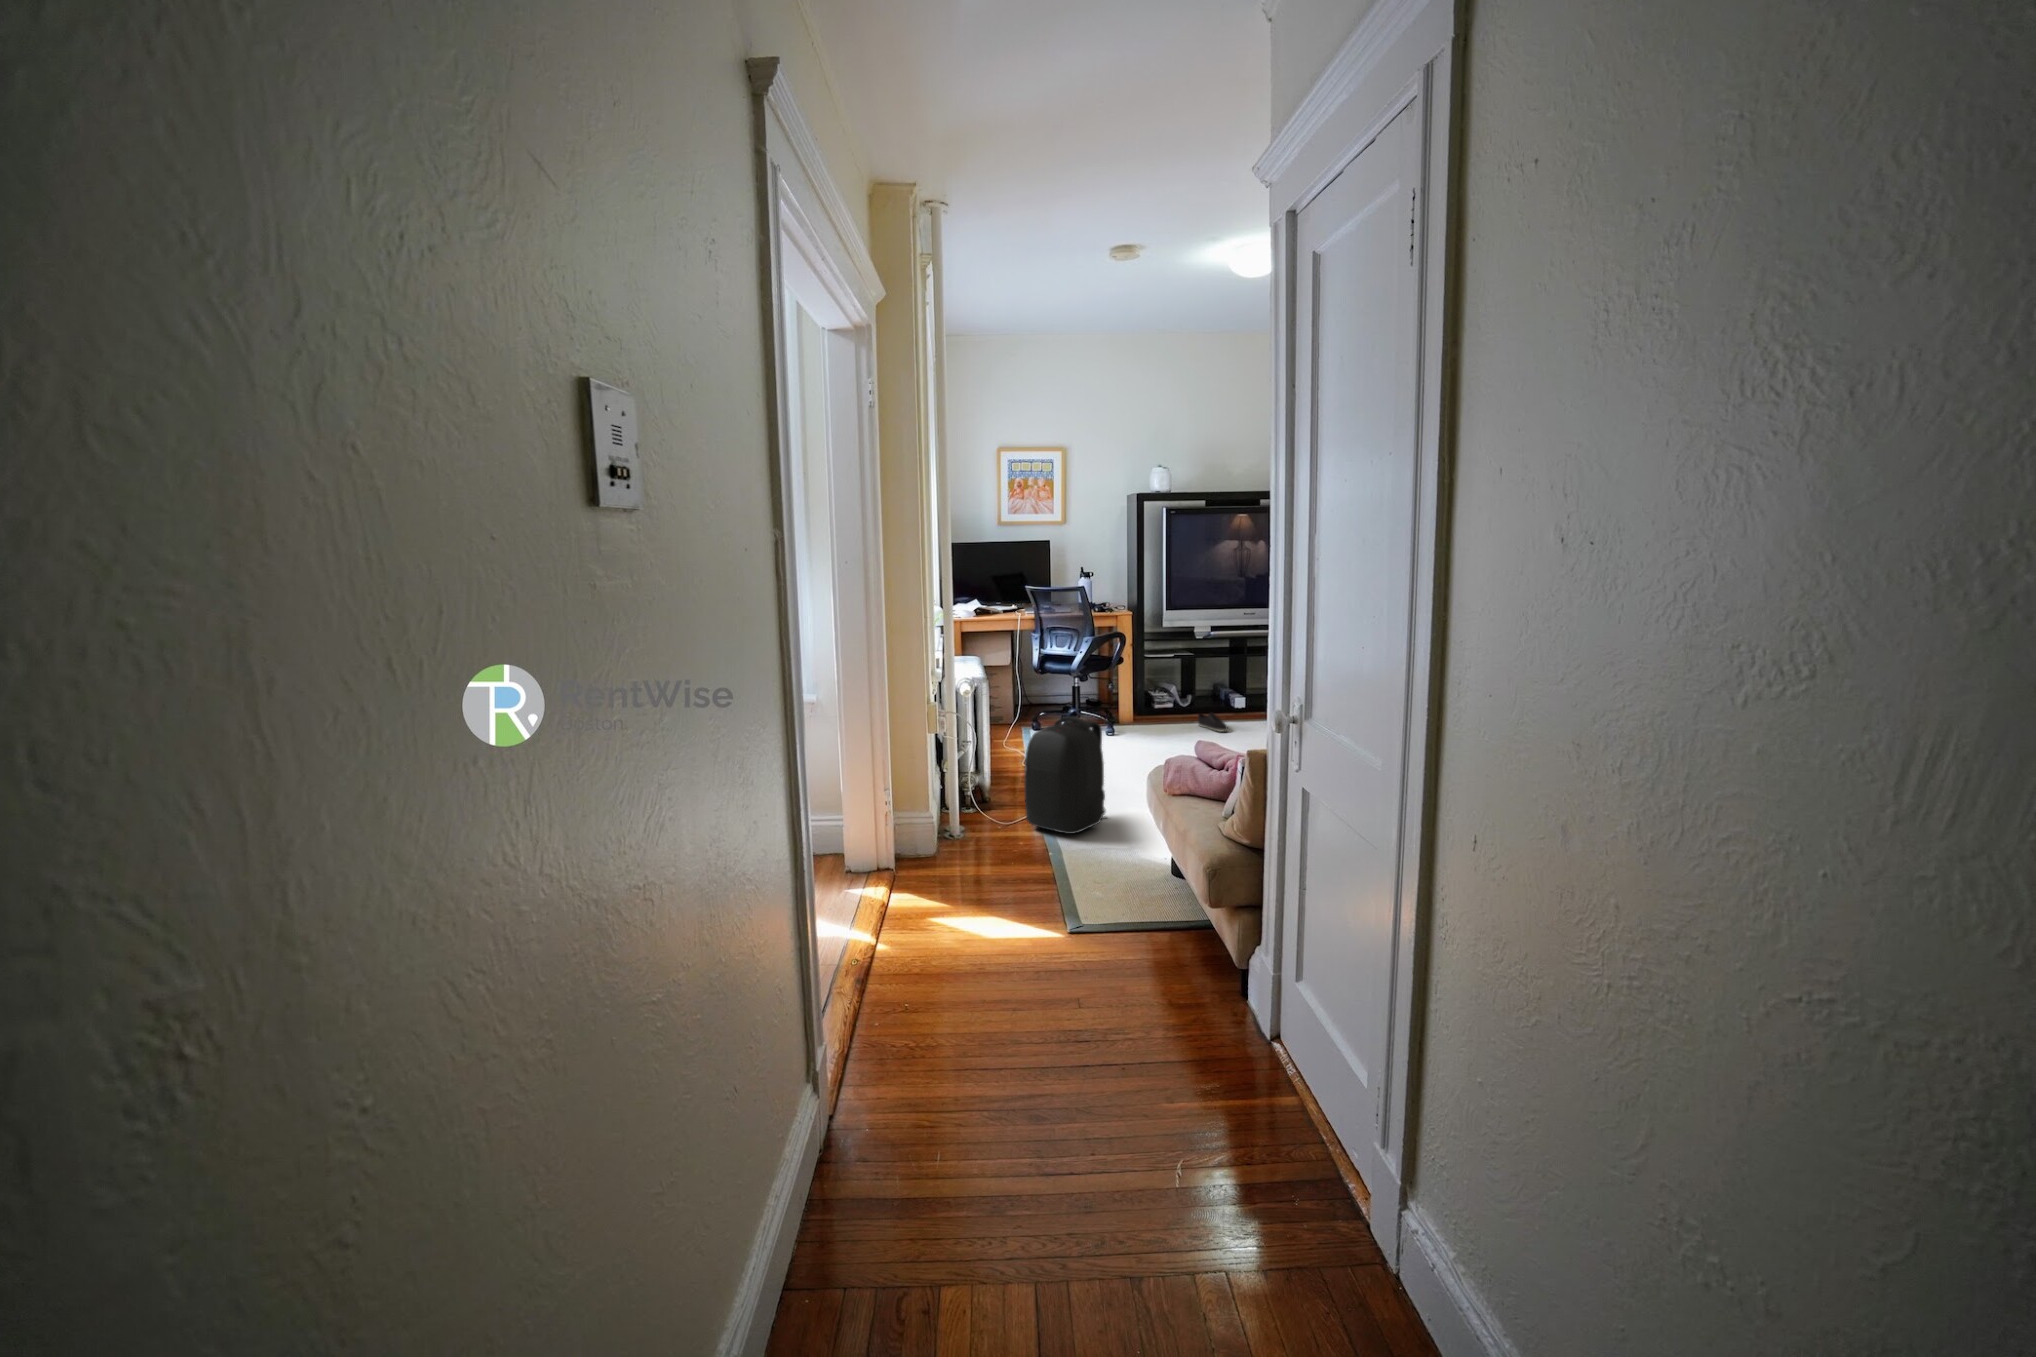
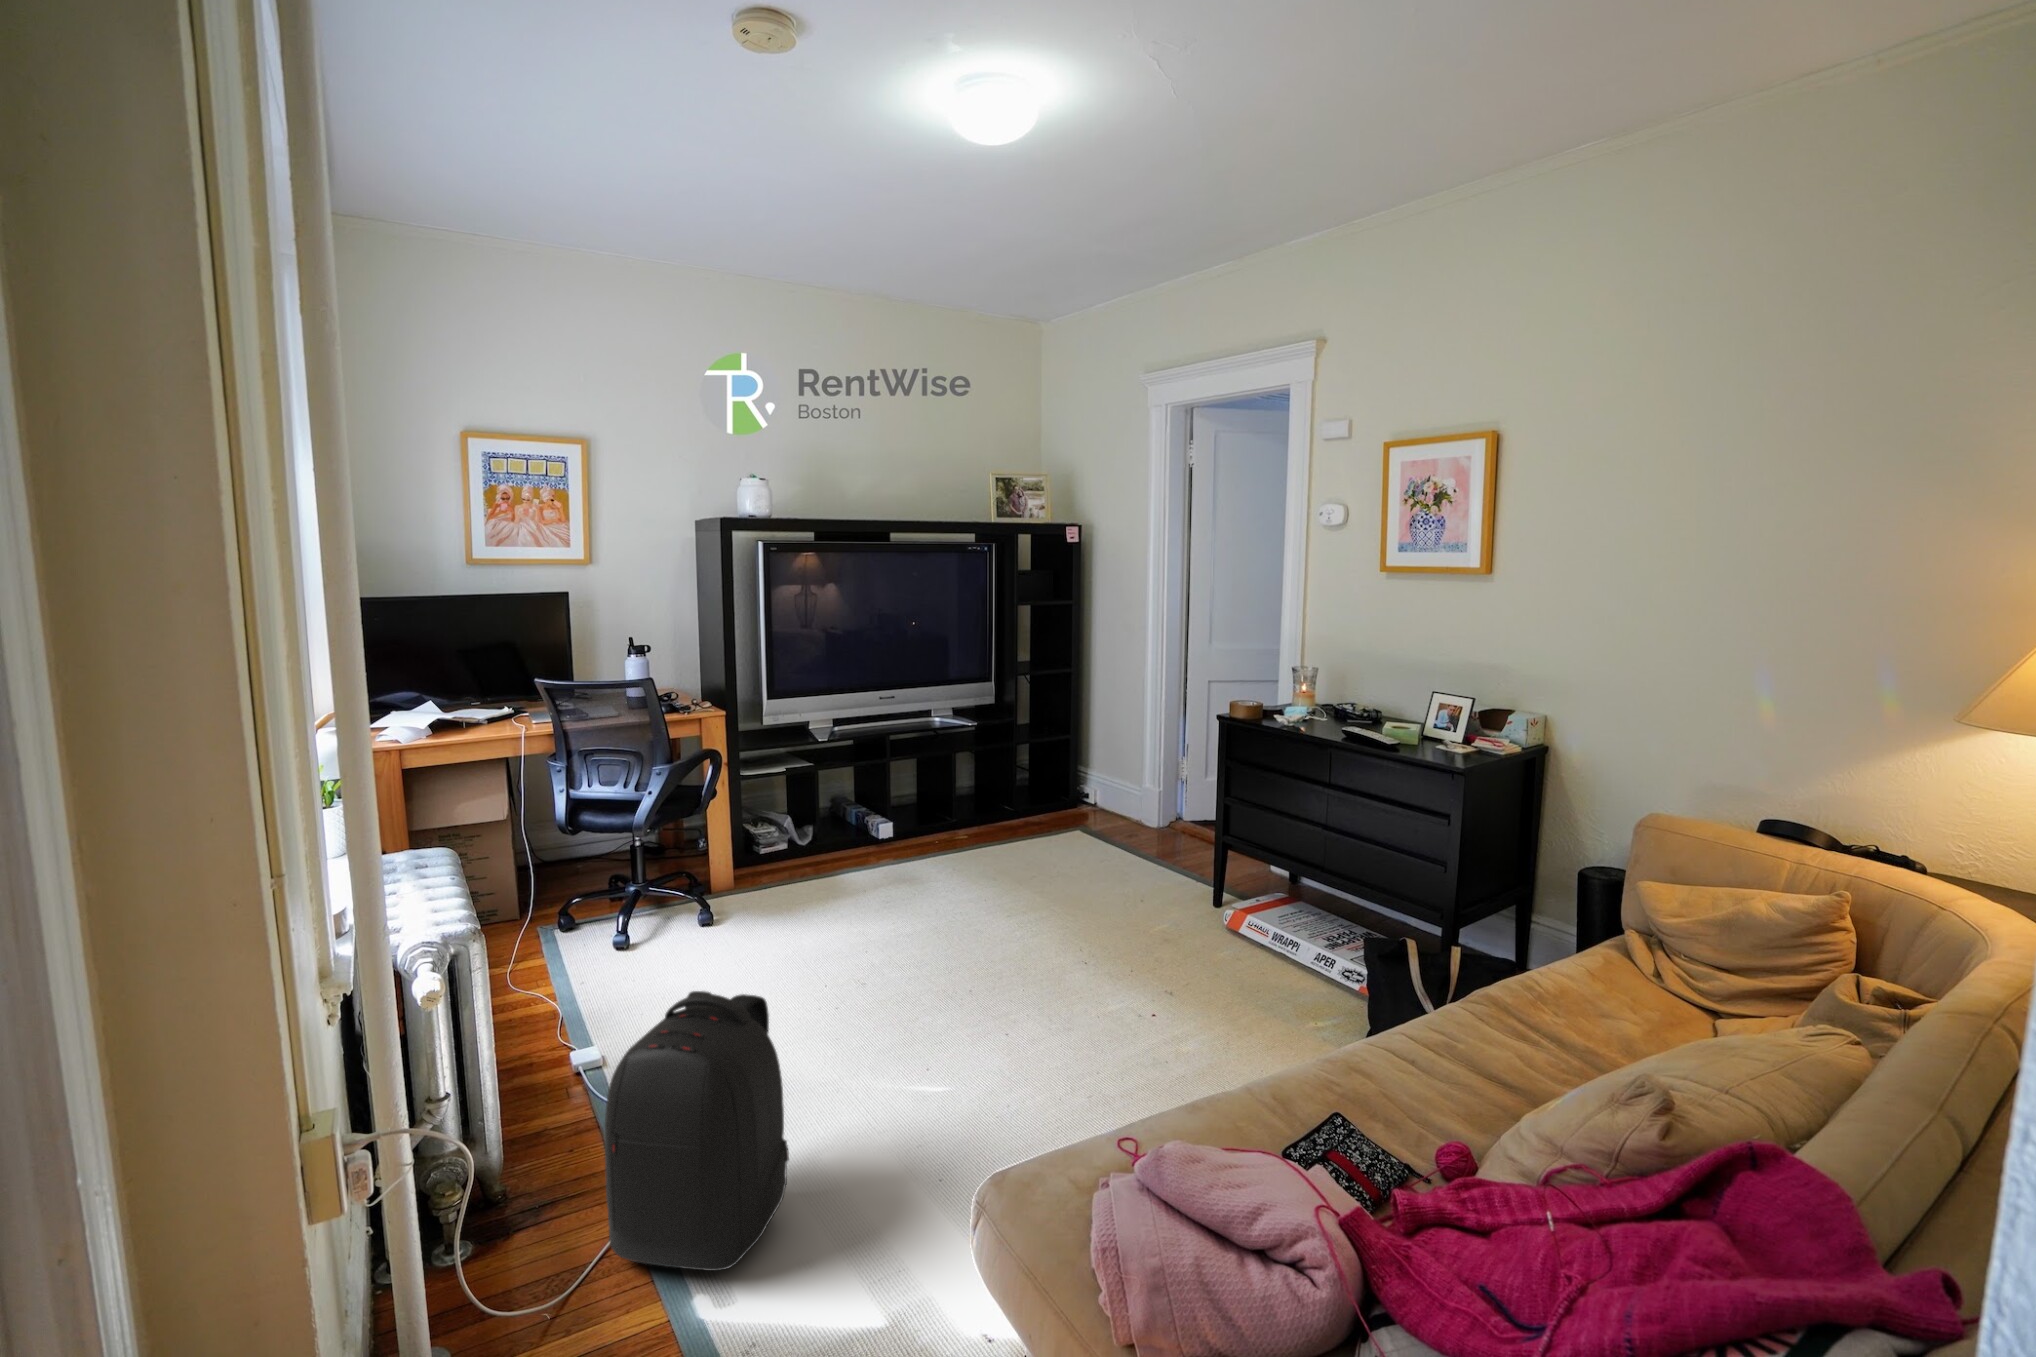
shoe: present [1198,712,1228,732] -> none [835,857,887,889]

